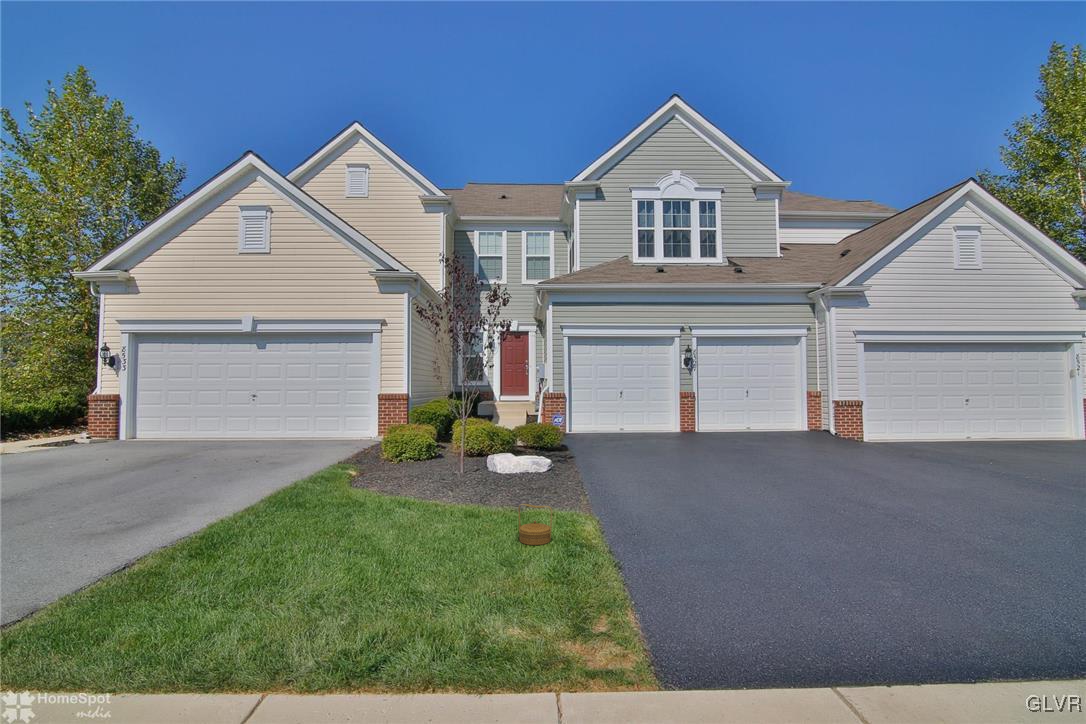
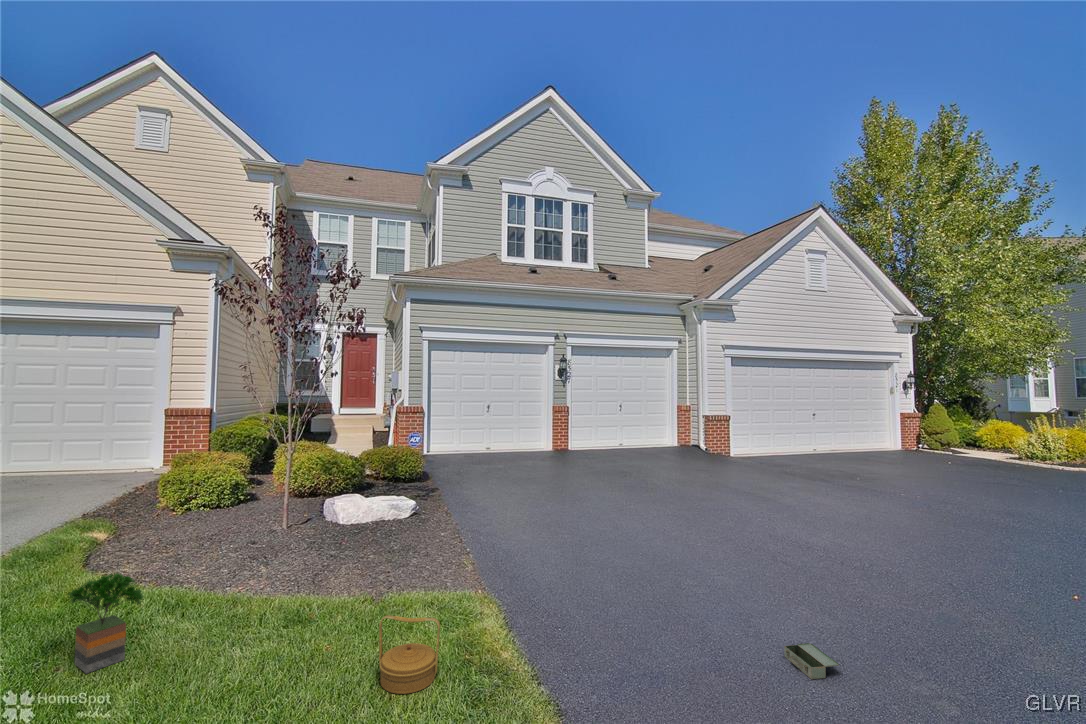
potted tree: none [361,475,396,524] -> present [68,573,143,673]
toolbox: none [791,549,823,567] -> present [784,643,839,679]

